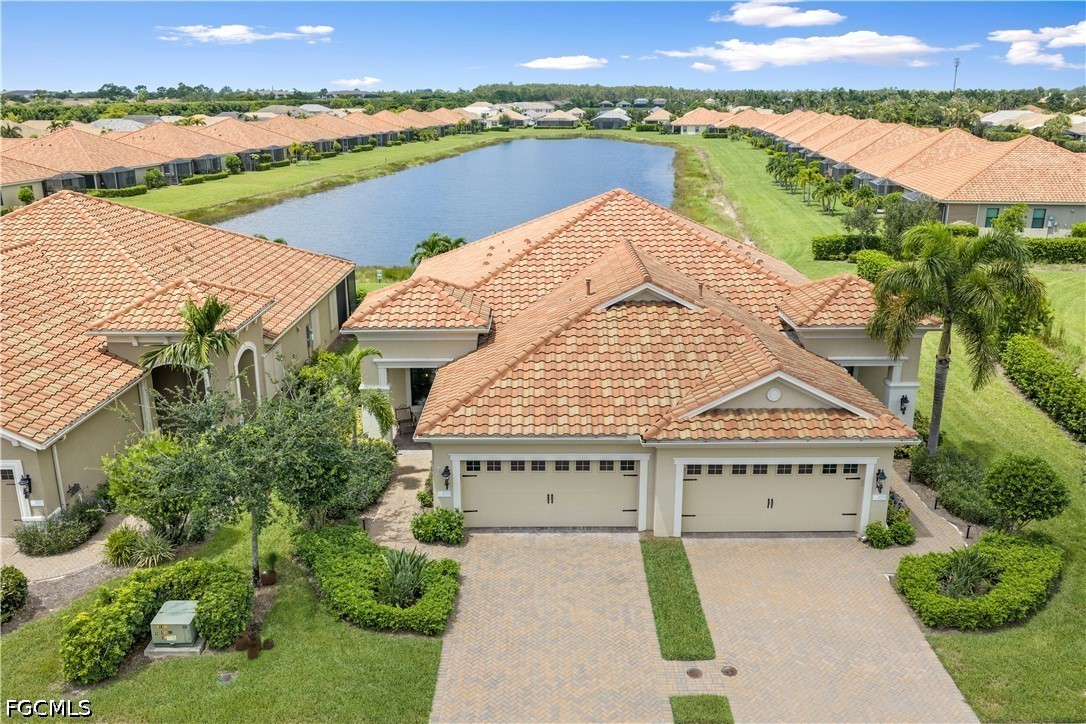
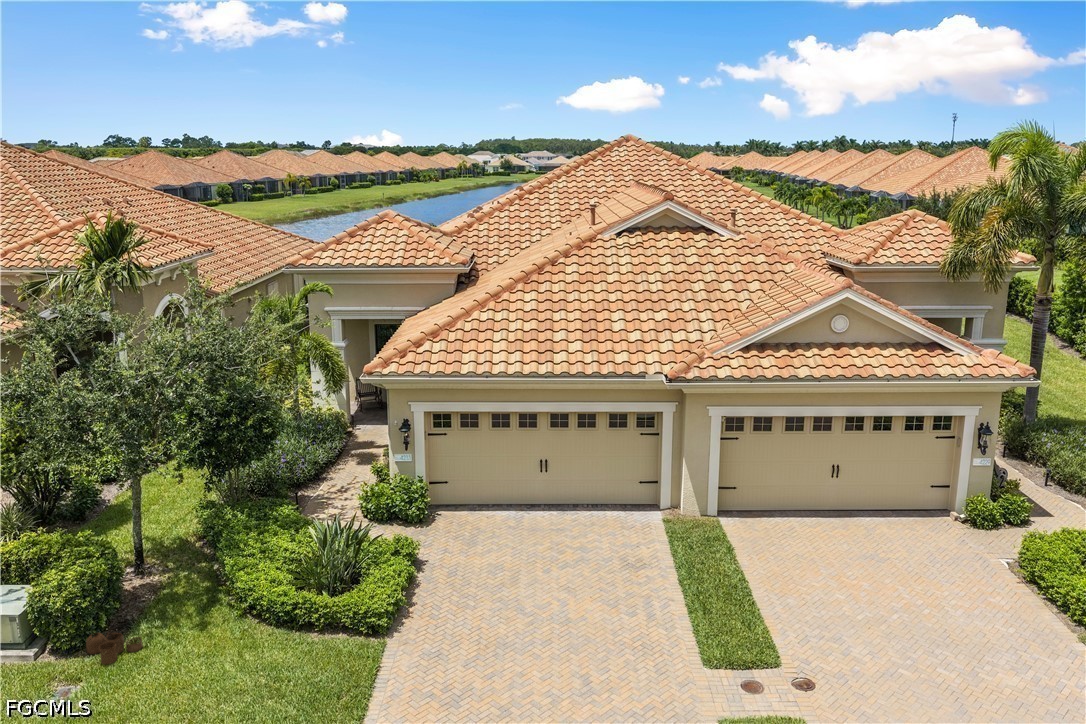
potted tree: present [260,551,278,584] -> none [143,520,171,569]

